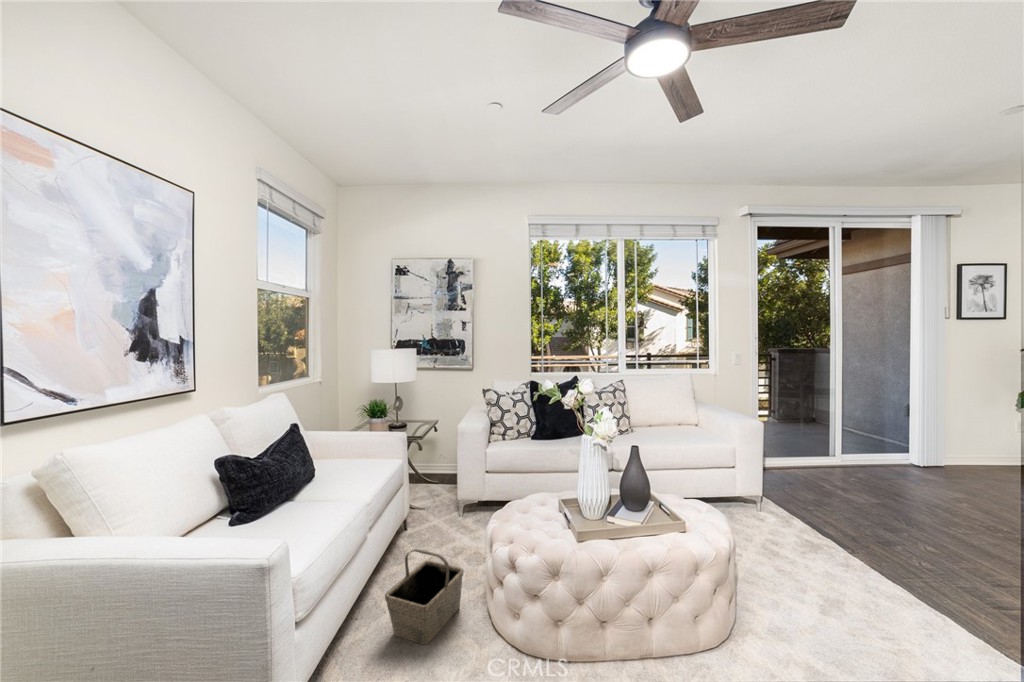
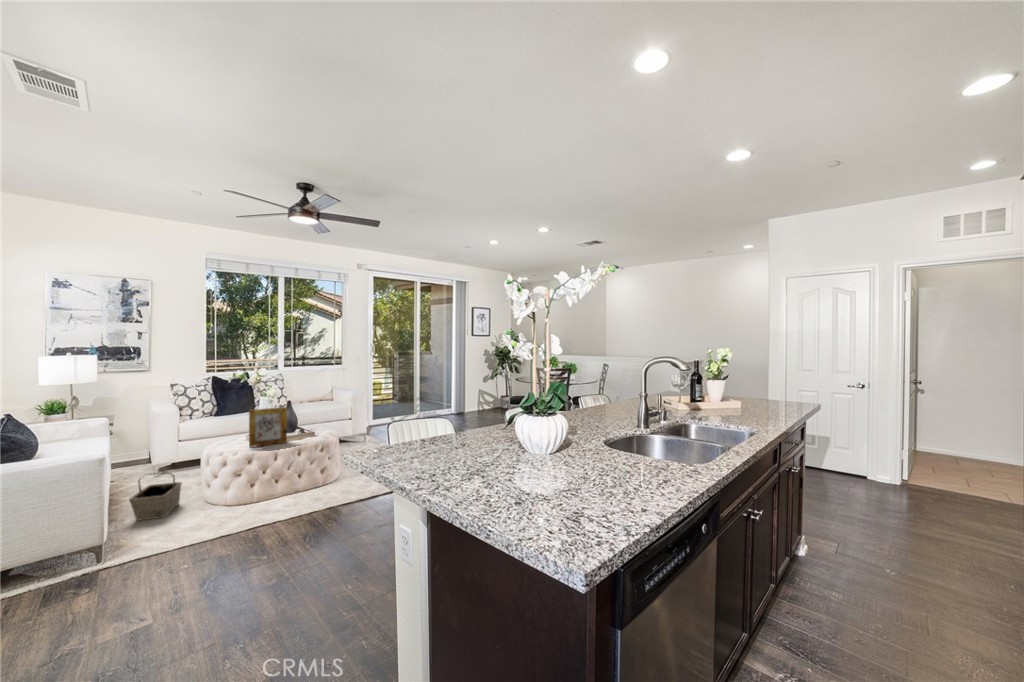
picture frame: none [559,465,630,547] -> present [249,407,287,447]

